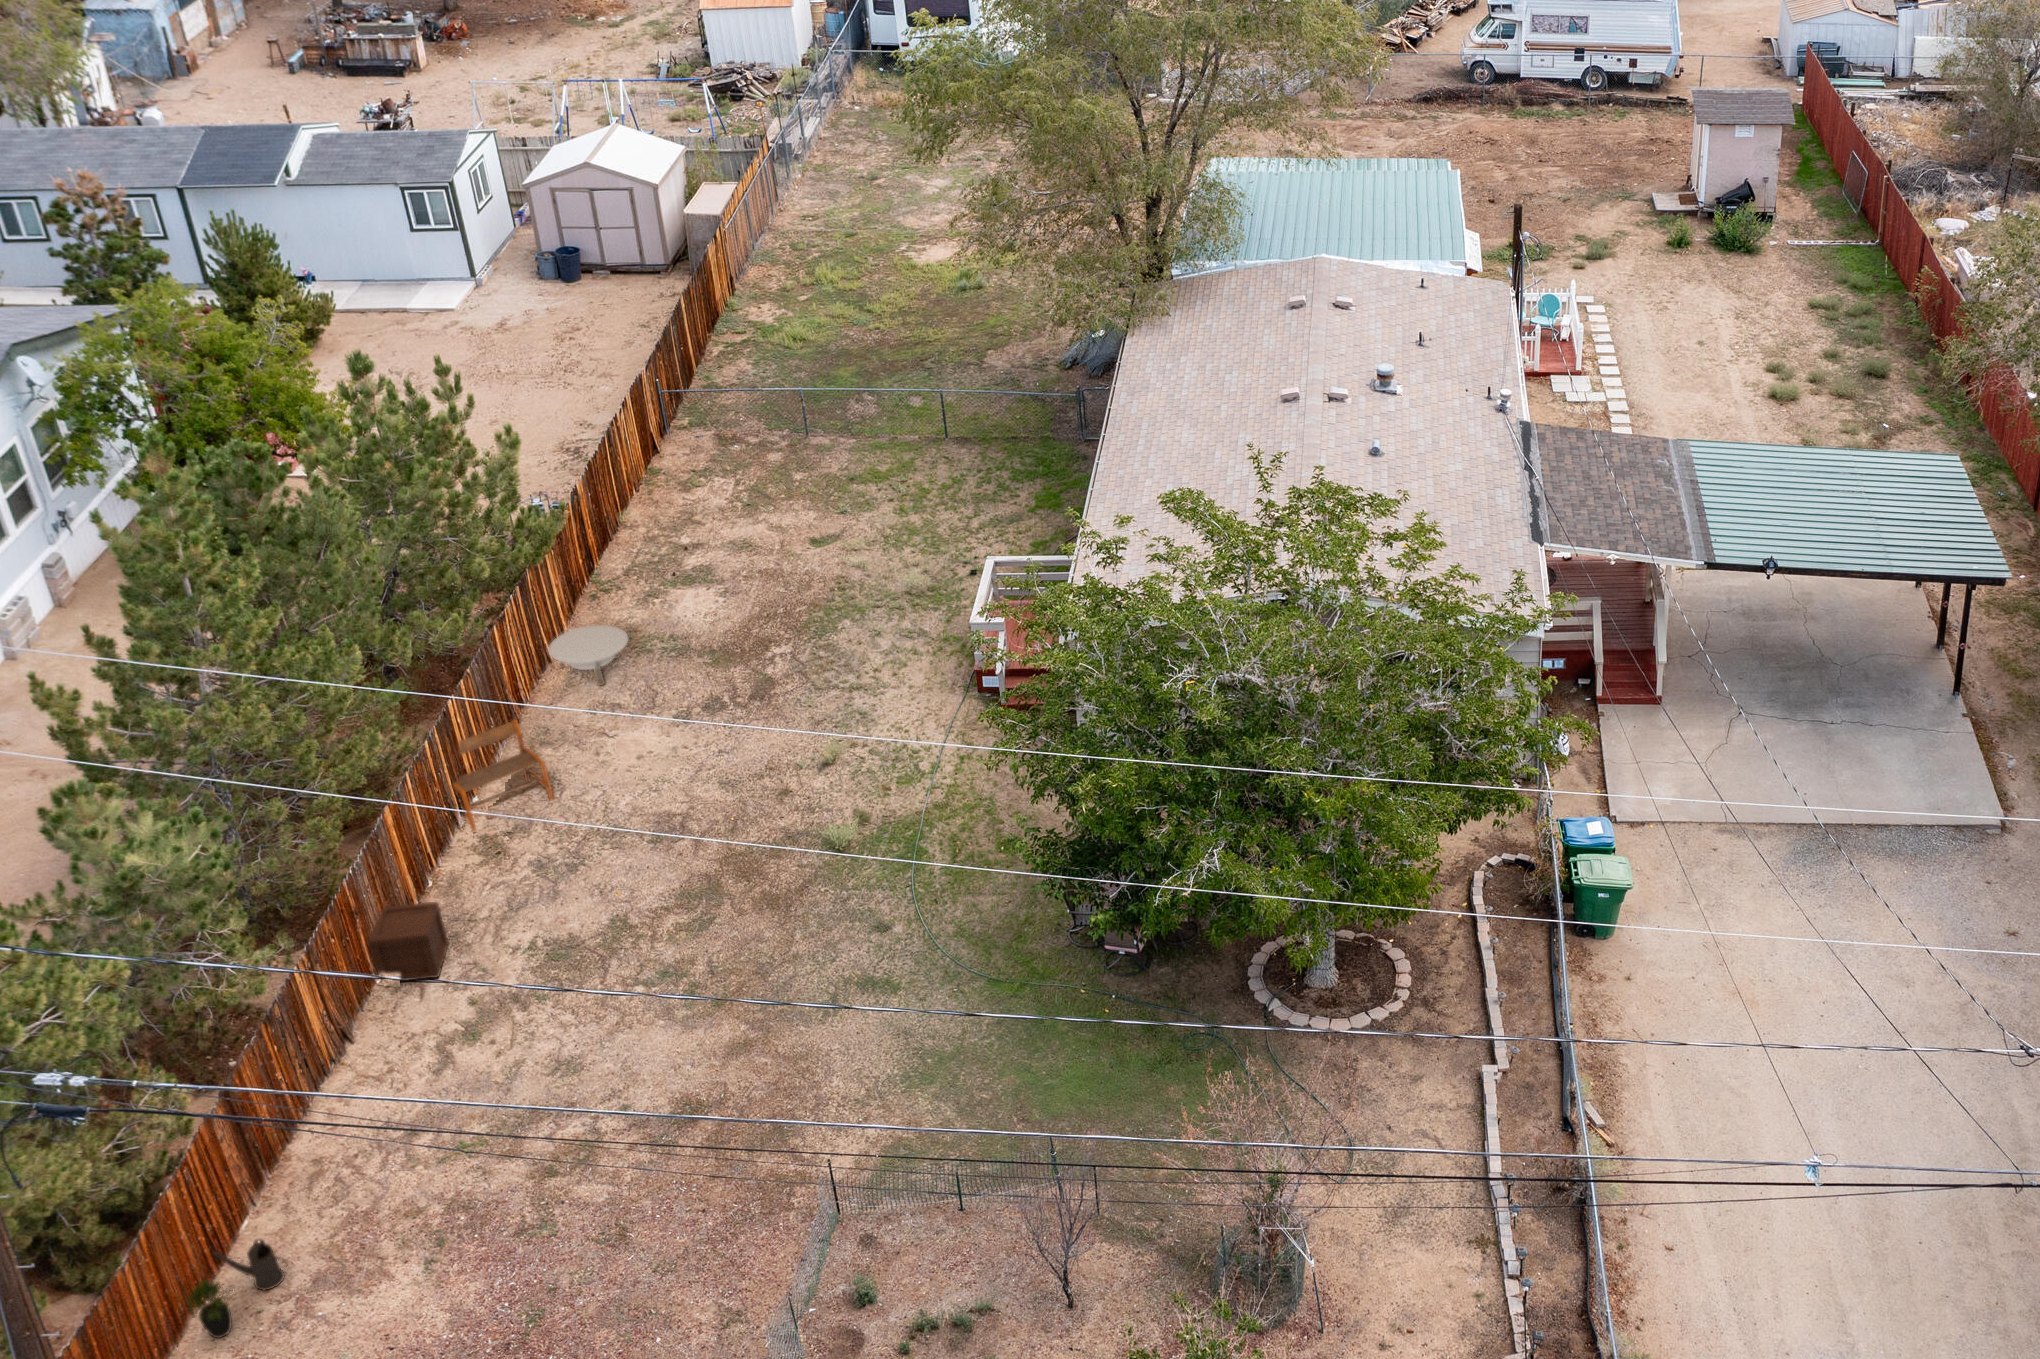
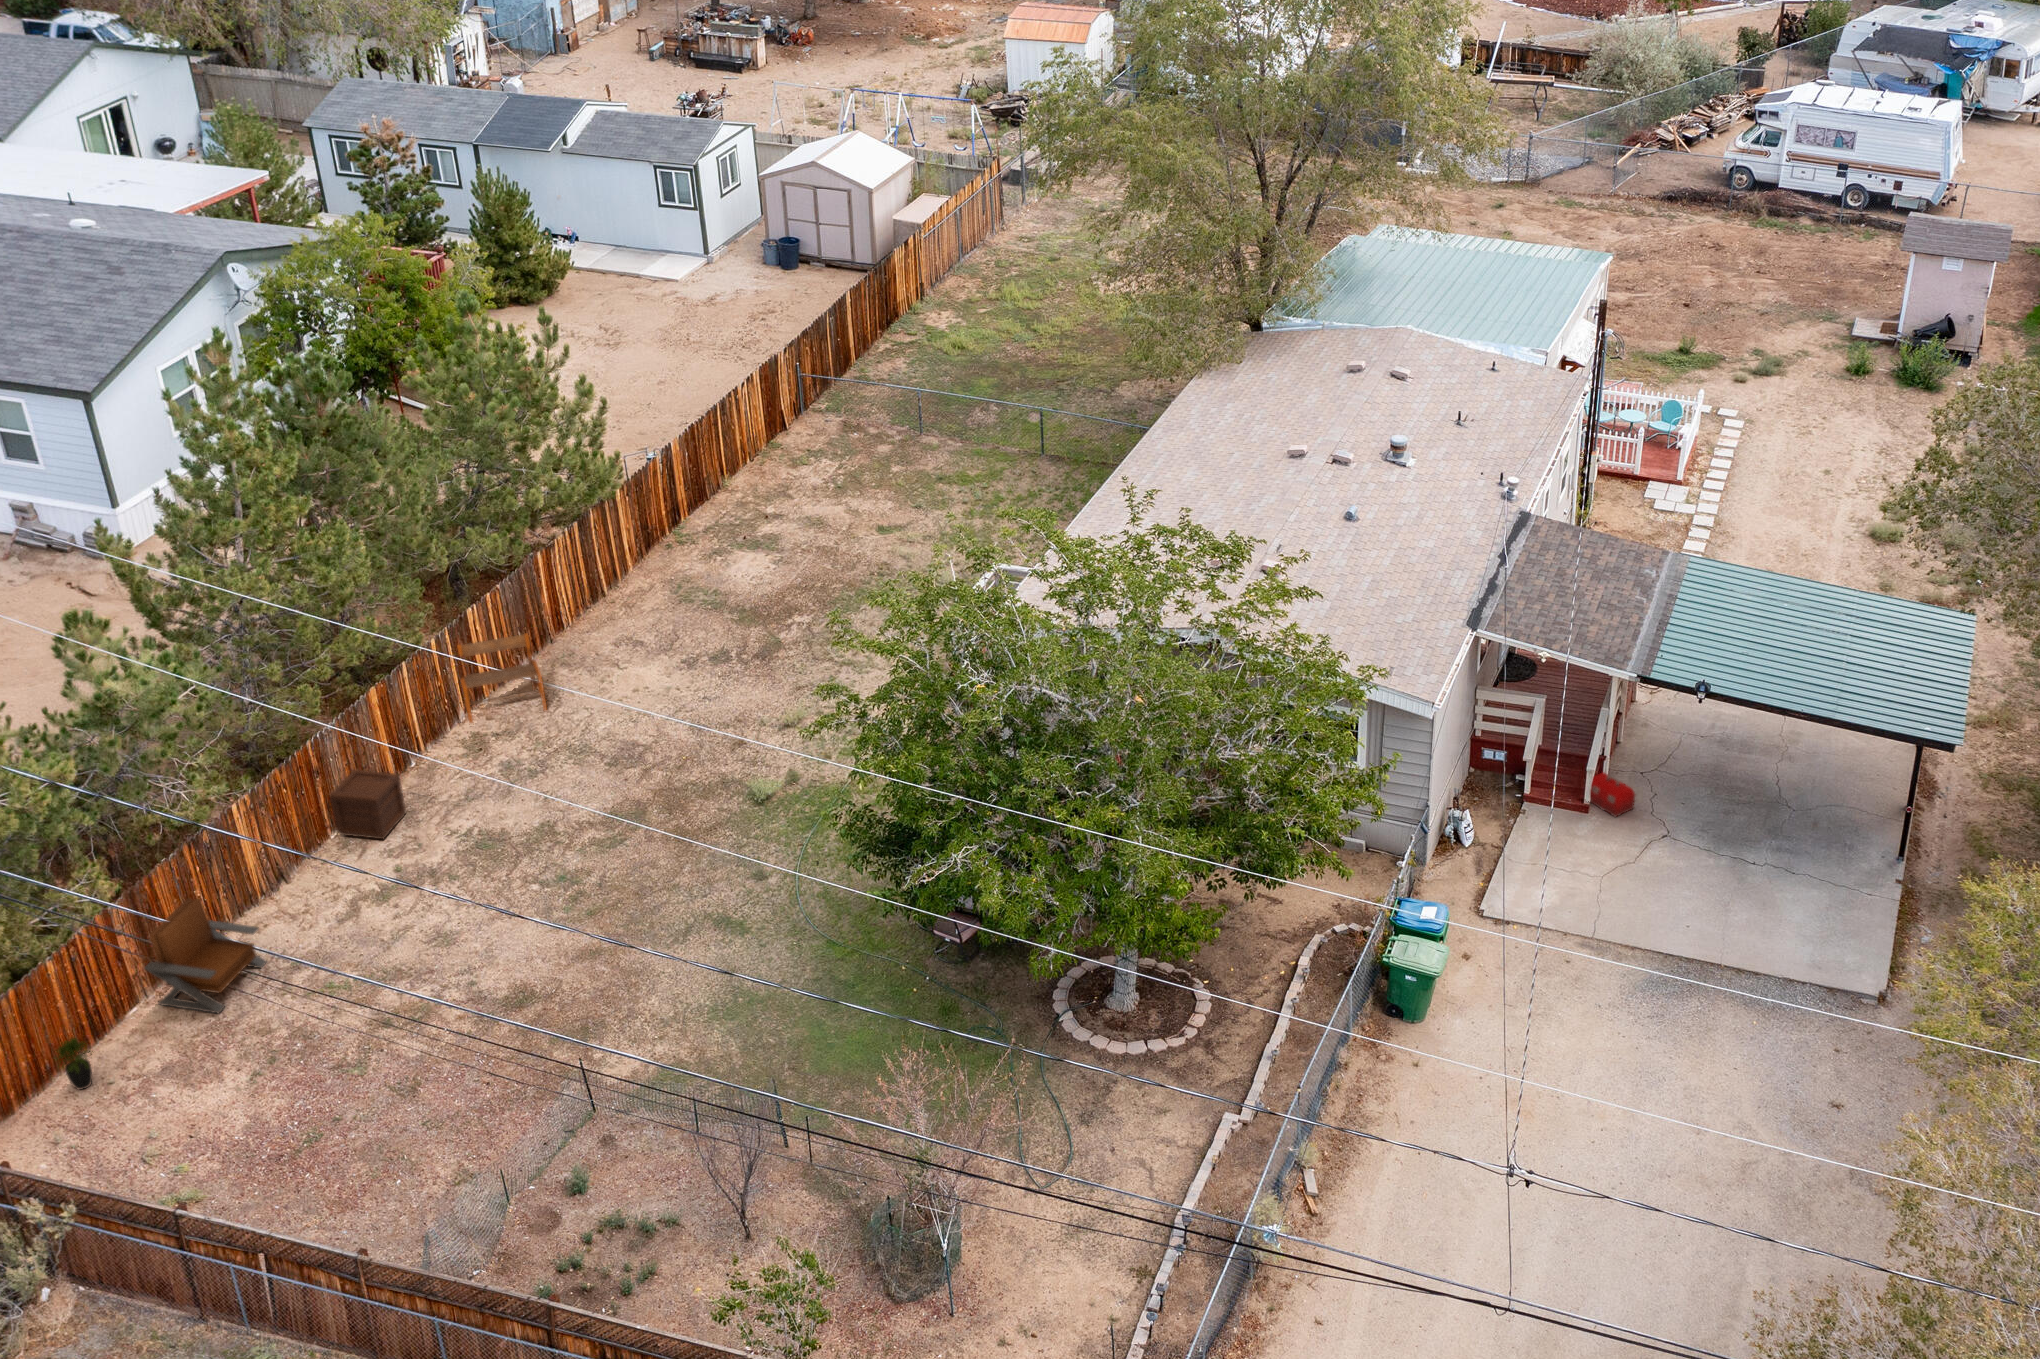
round table: present [549,625,628,686] -> none [596,567,667,622]
toolbox: none [1642,659,1688,700] -> present [1590,772,1635,817]
lounge chair: none [246,1089,372,1220] -> present [145,898,266,1013]
watering can: present [213,1239,287,1290] -> none [95,1015,151,1061]

